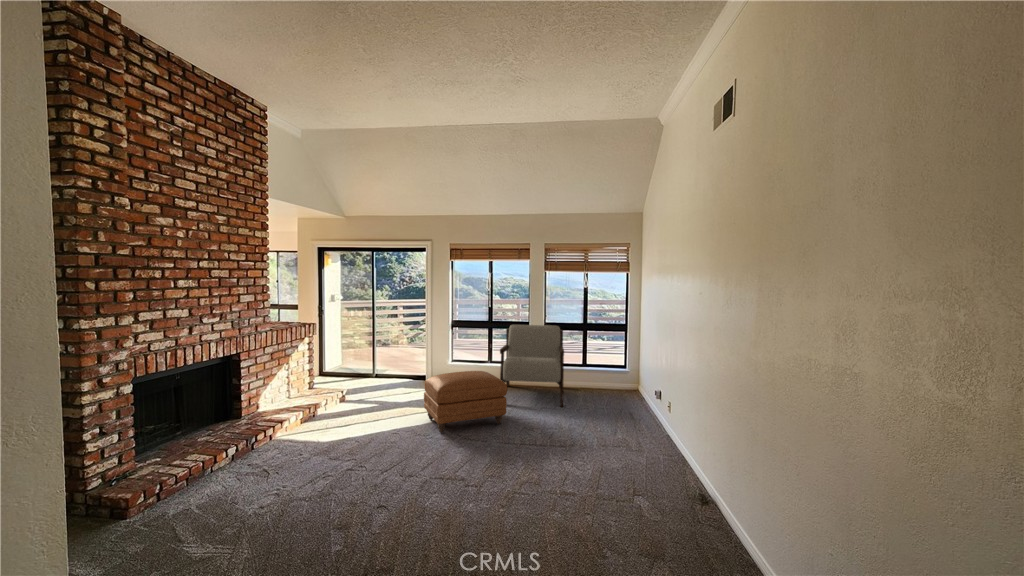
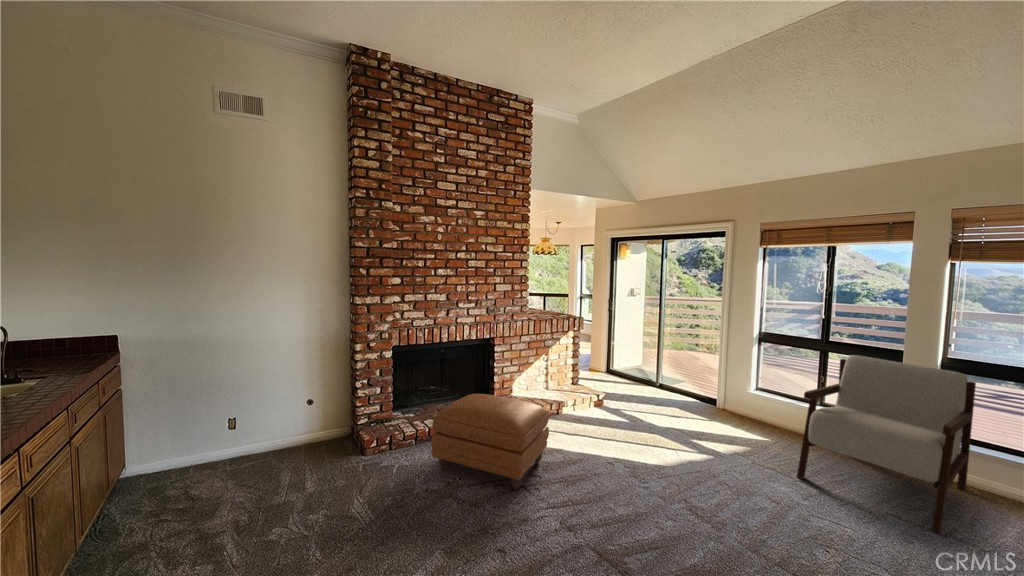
ottoman: present [424,371,507,433] -> present [431,394,549,490]

